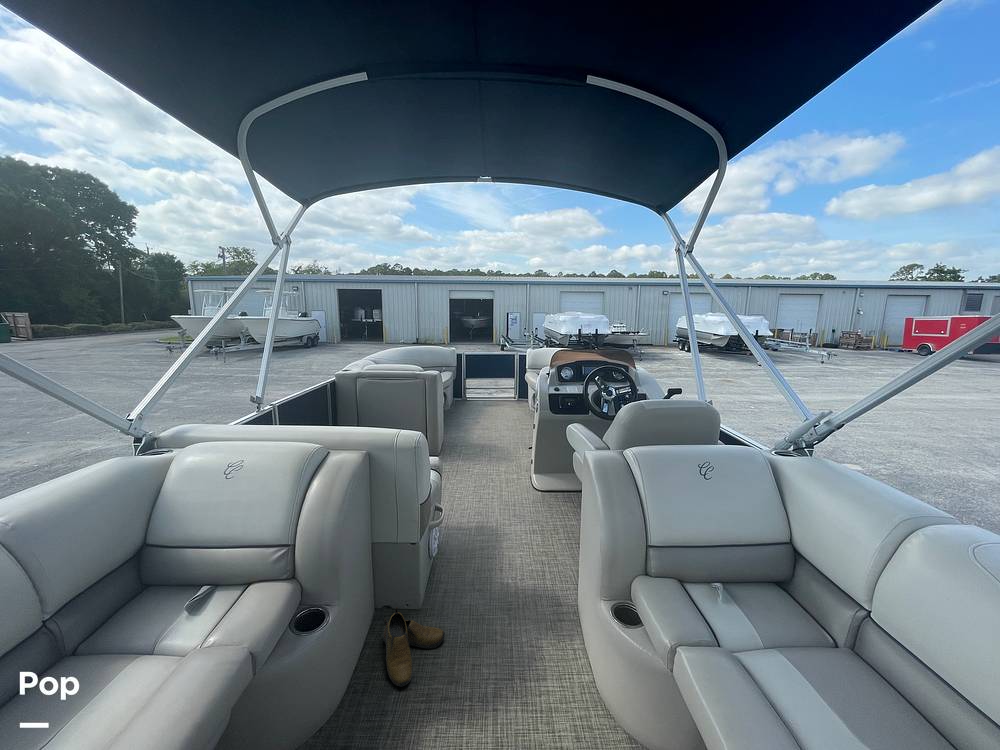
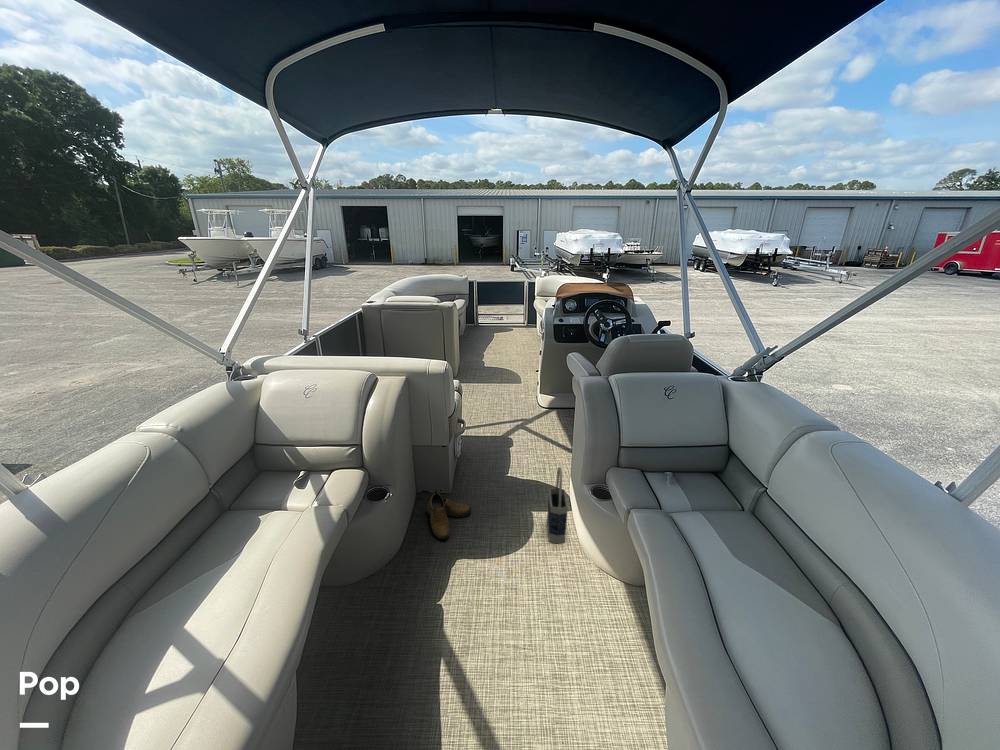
bag: none [549,574,578,692] -> present [547,467,568,543]

